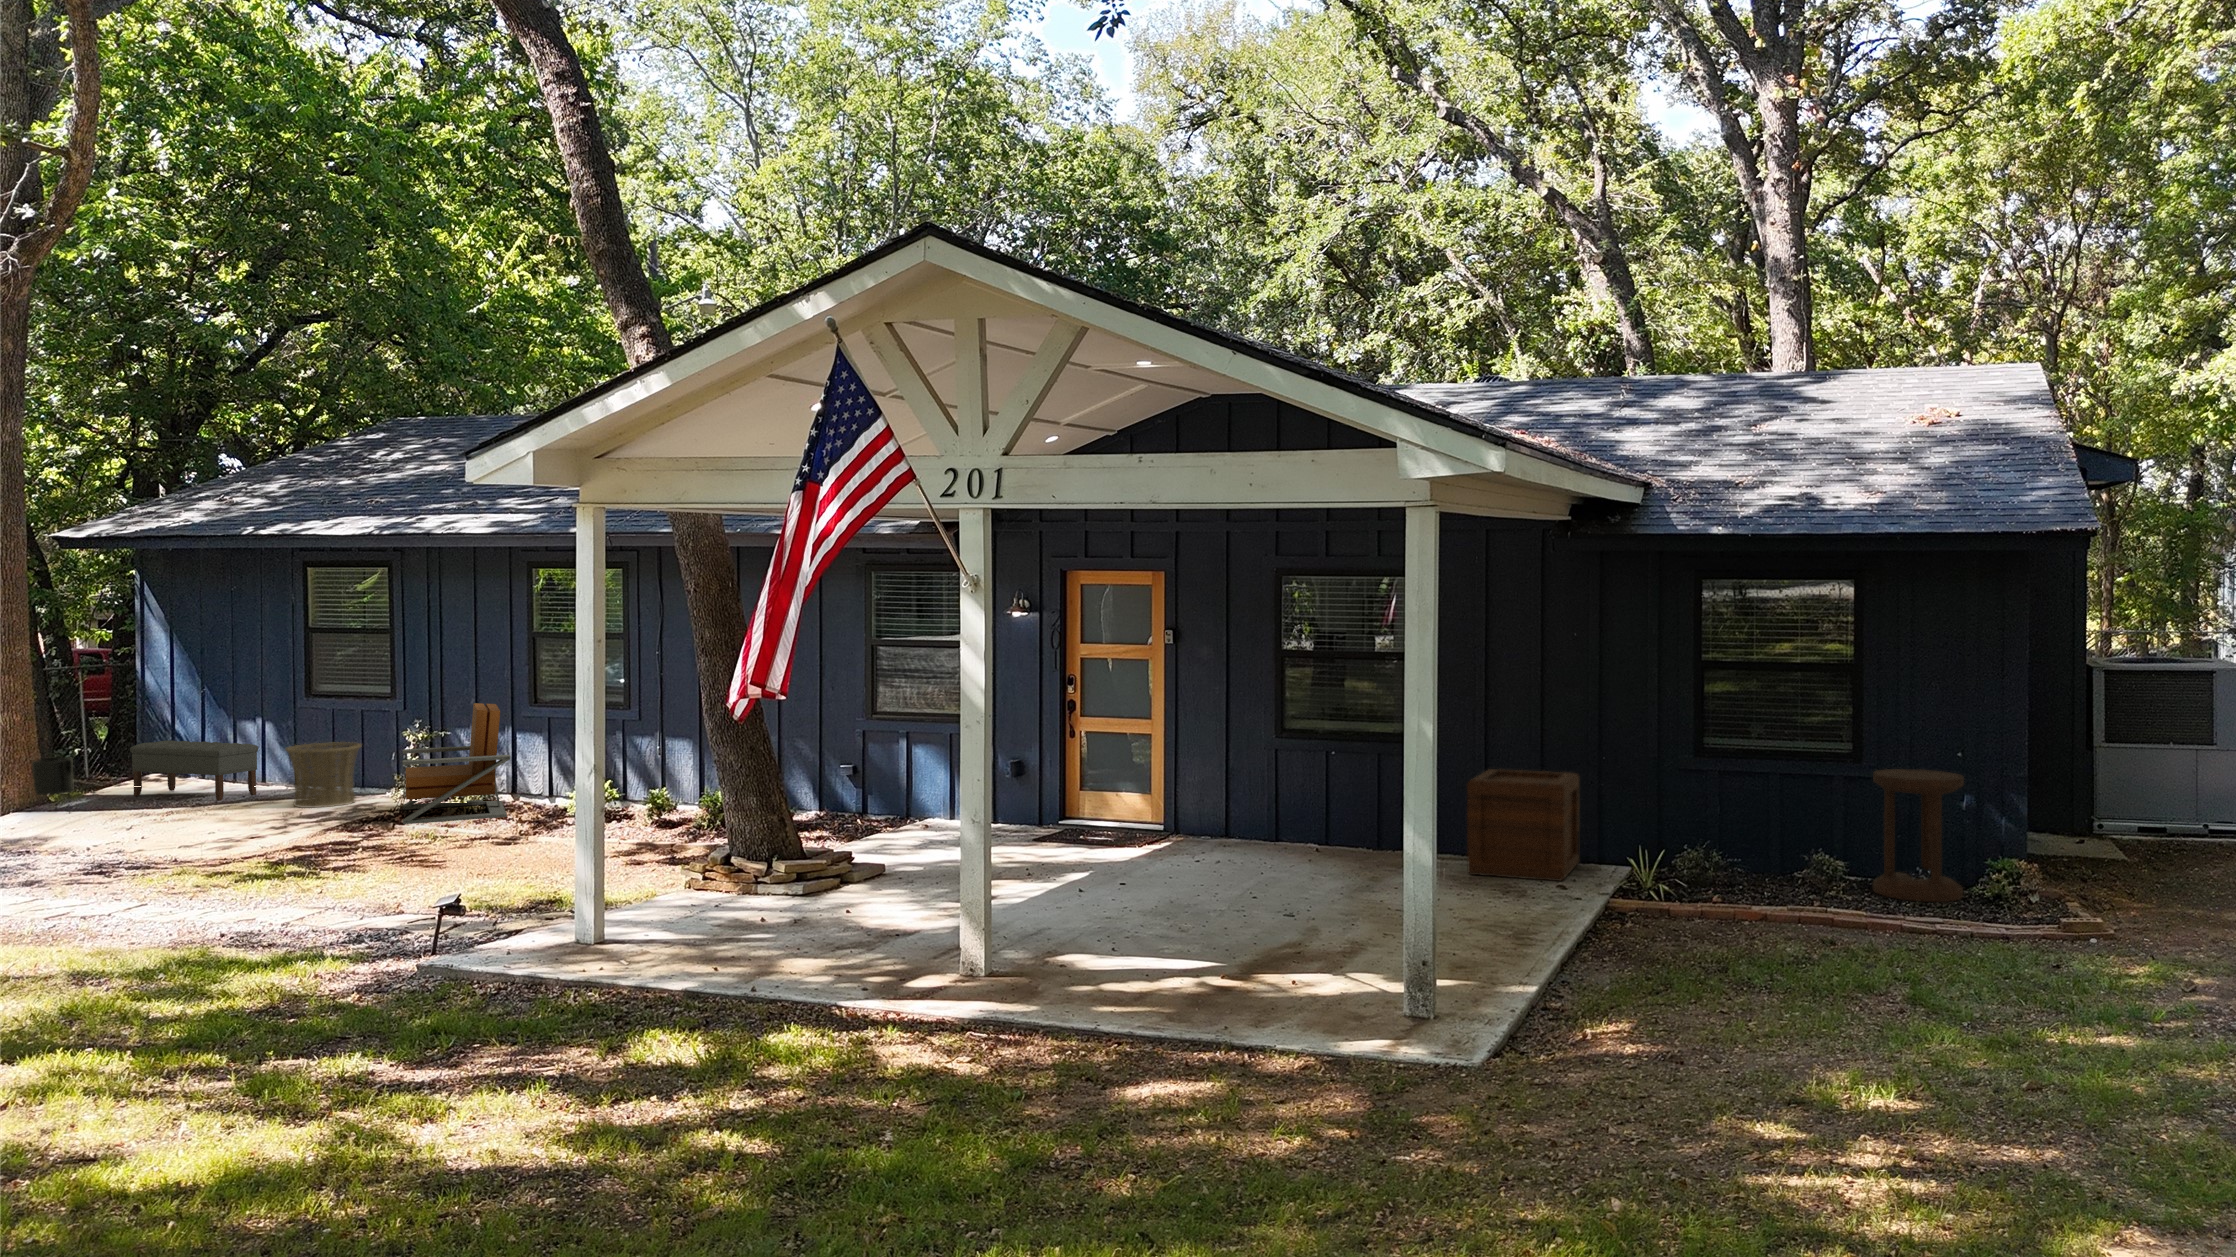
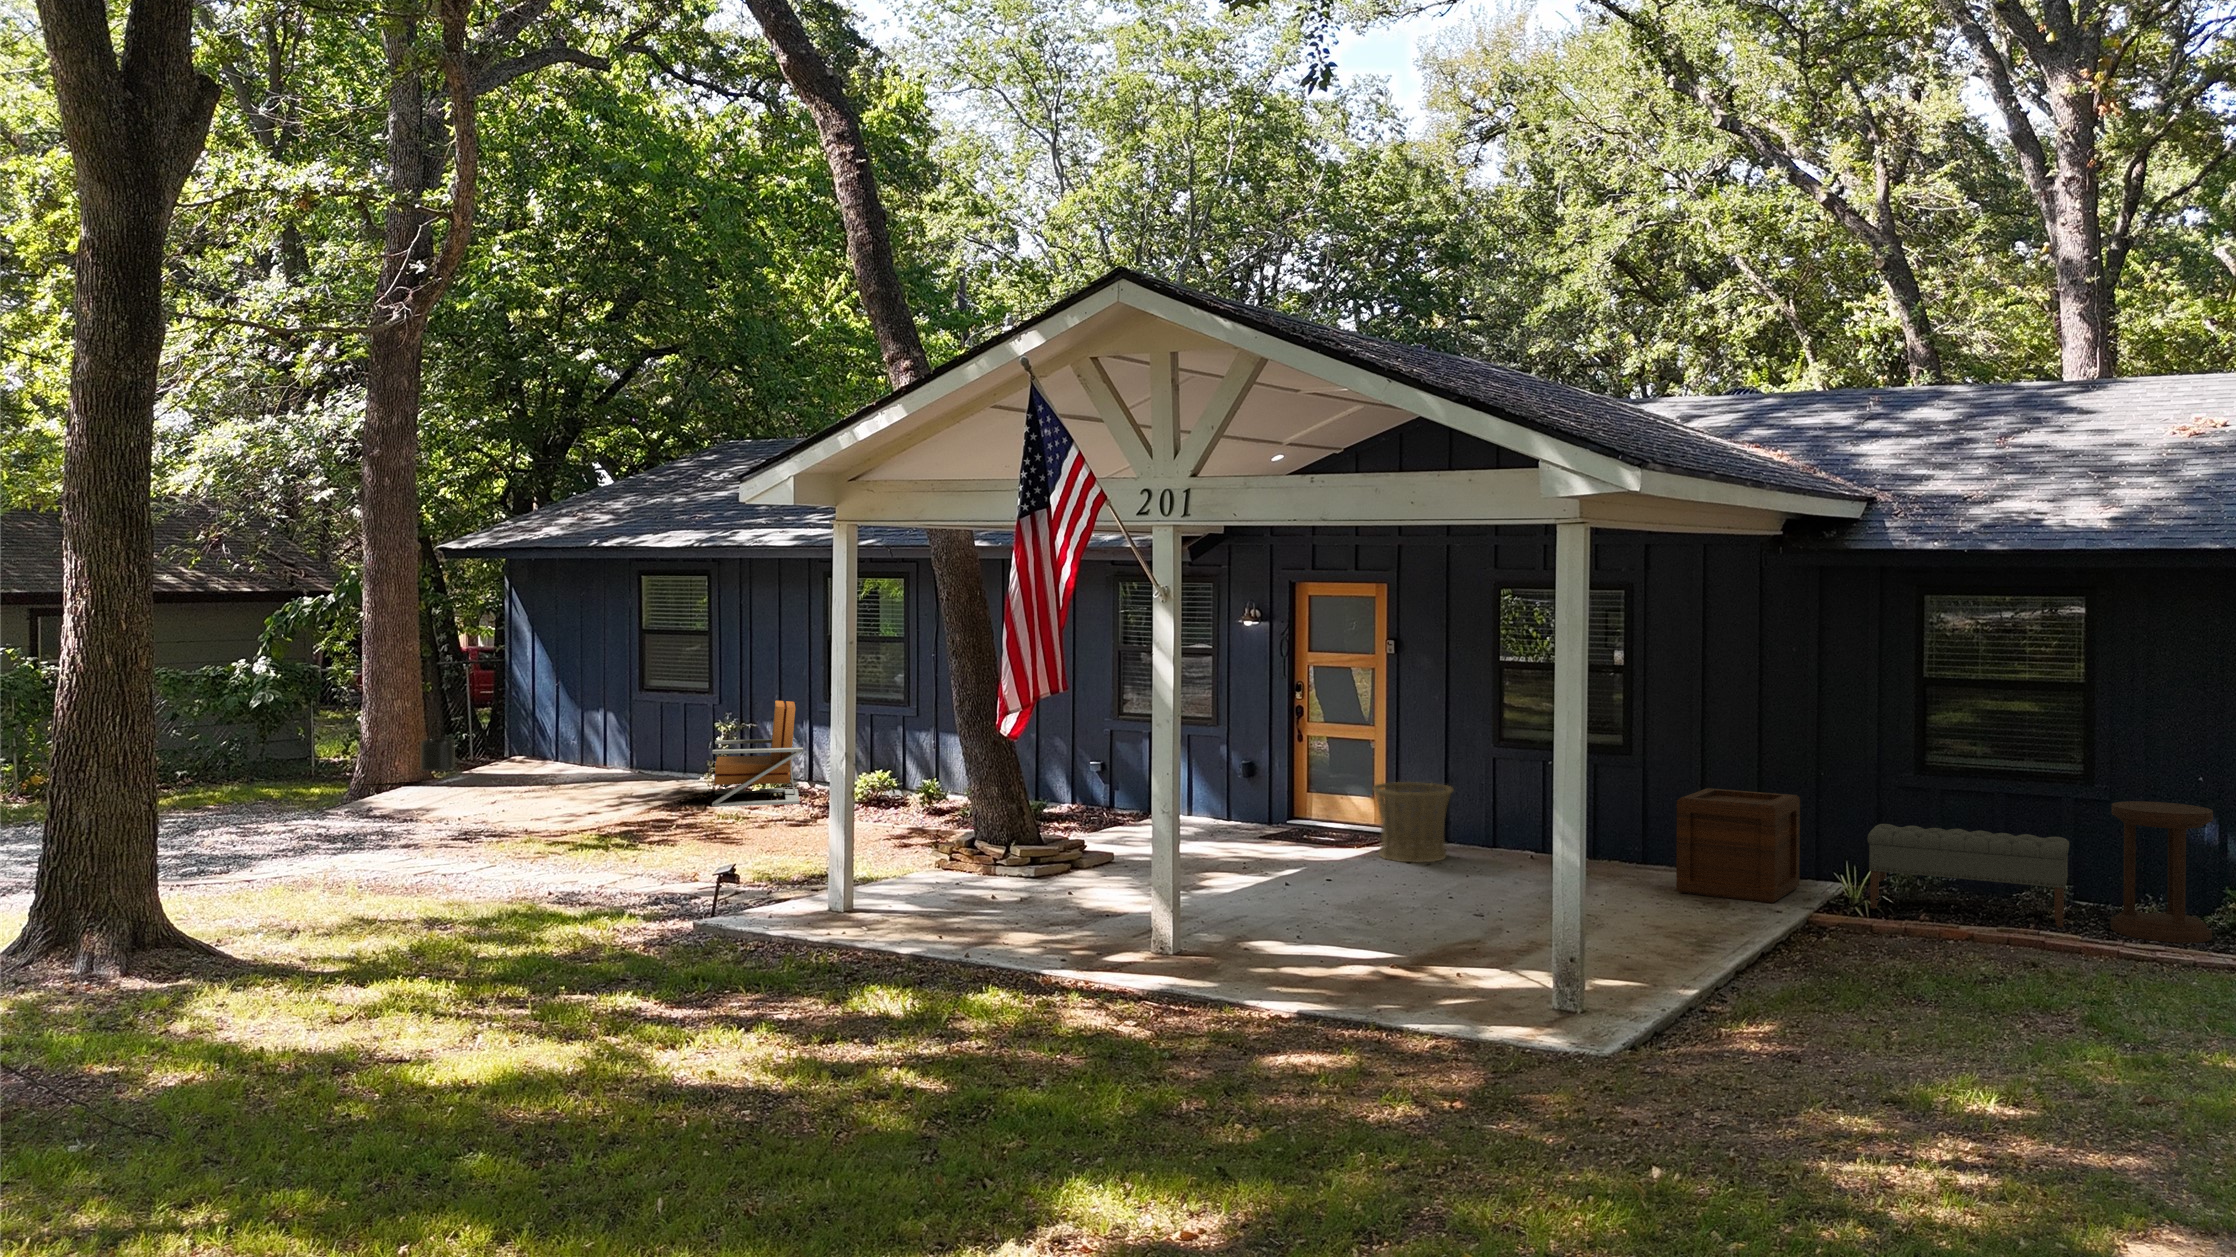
bench: present [130,740,258,801] -> present [1867,824,2069,927]
basket: present [286,742,361,808] -> present [1372,782,1454,862]

